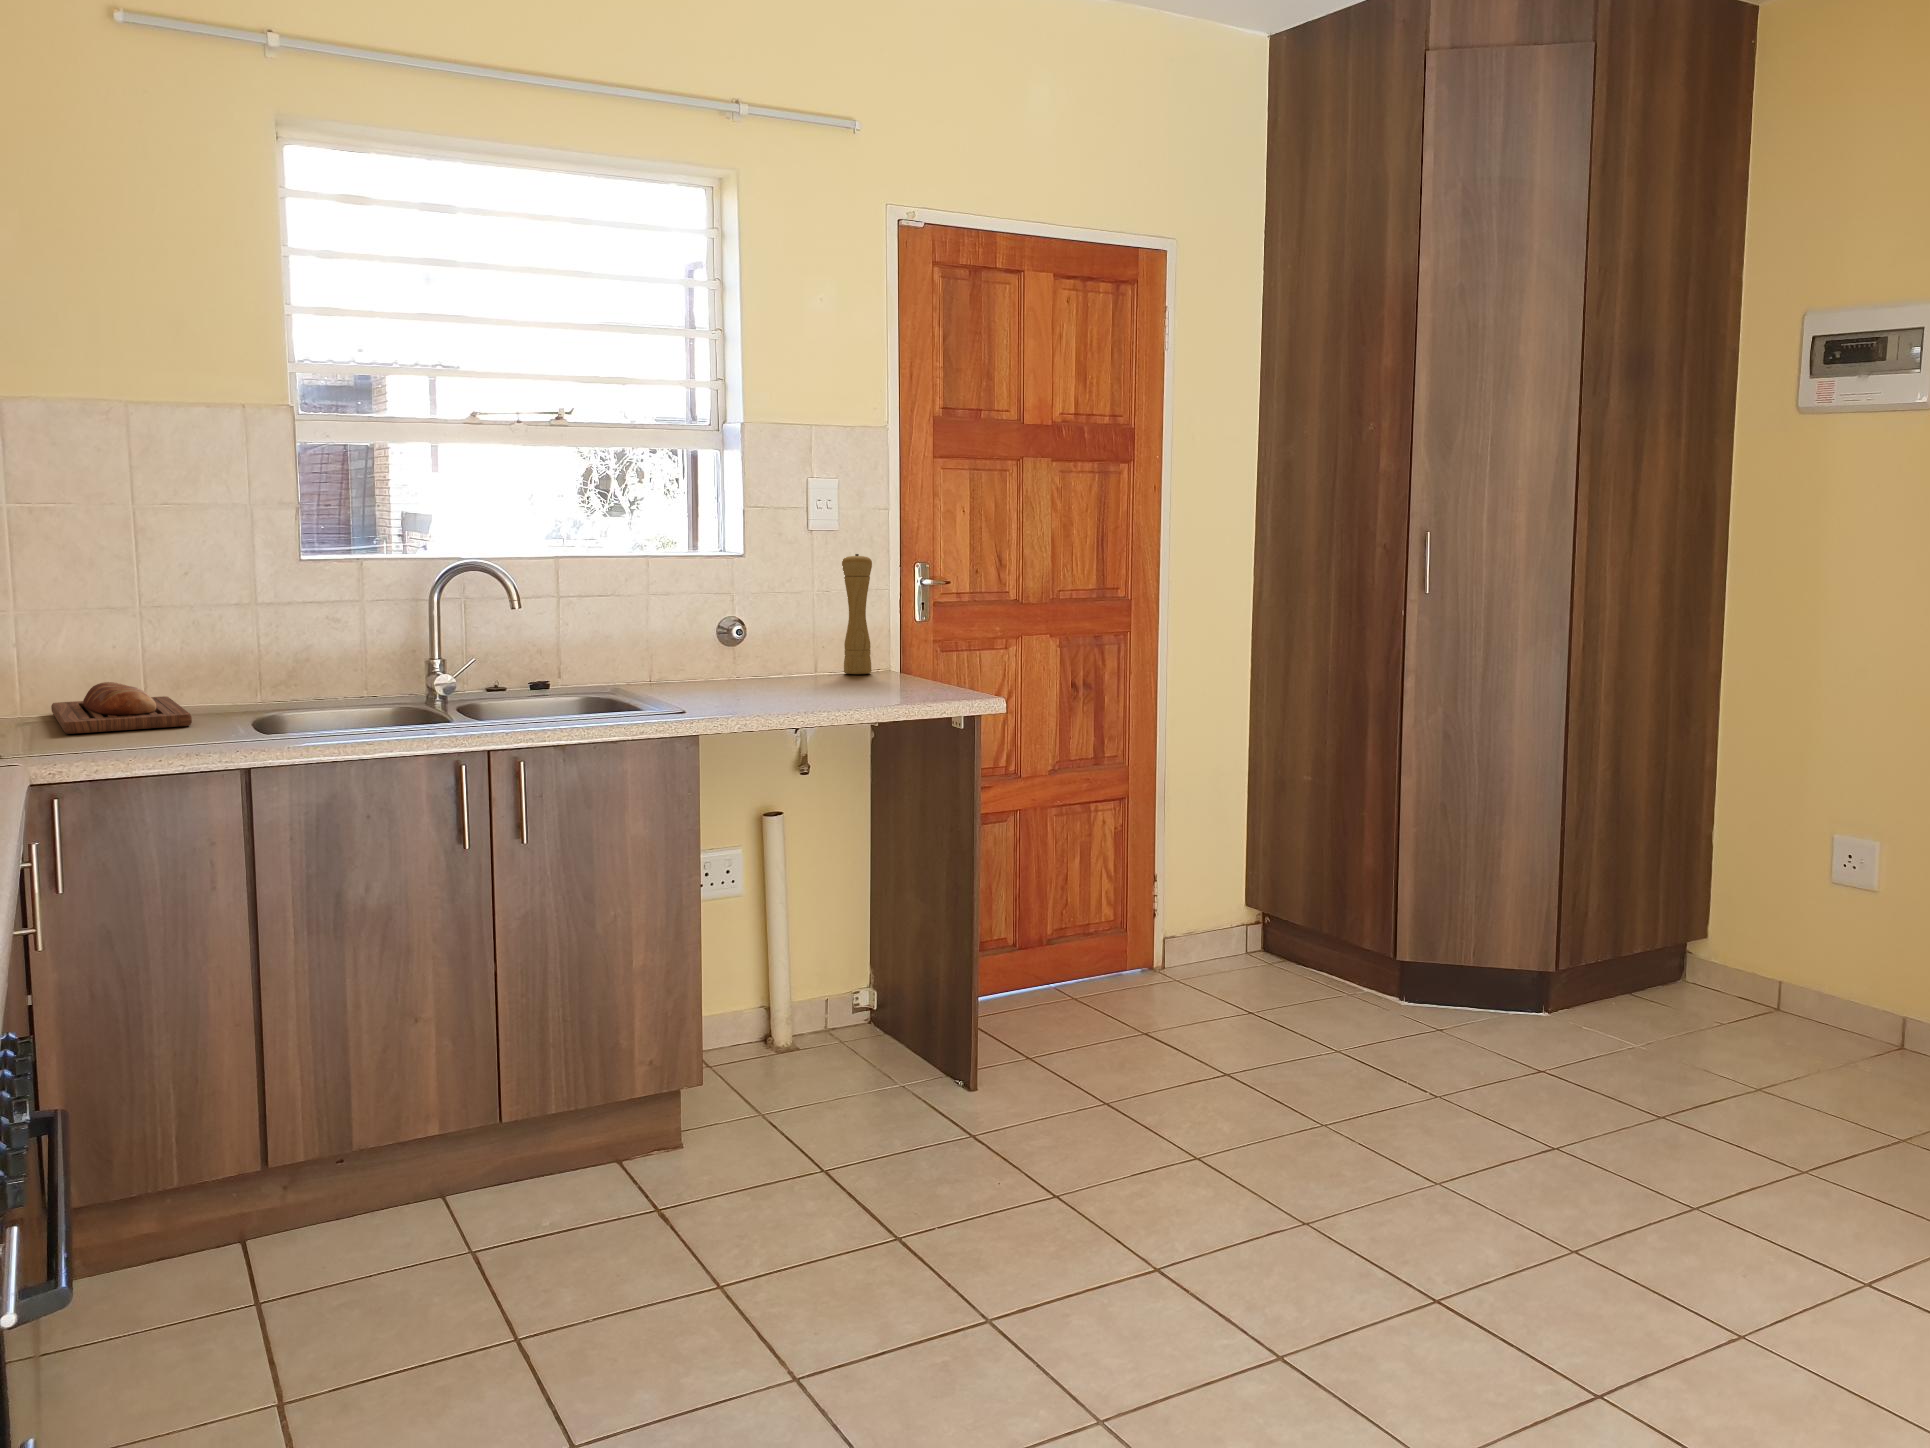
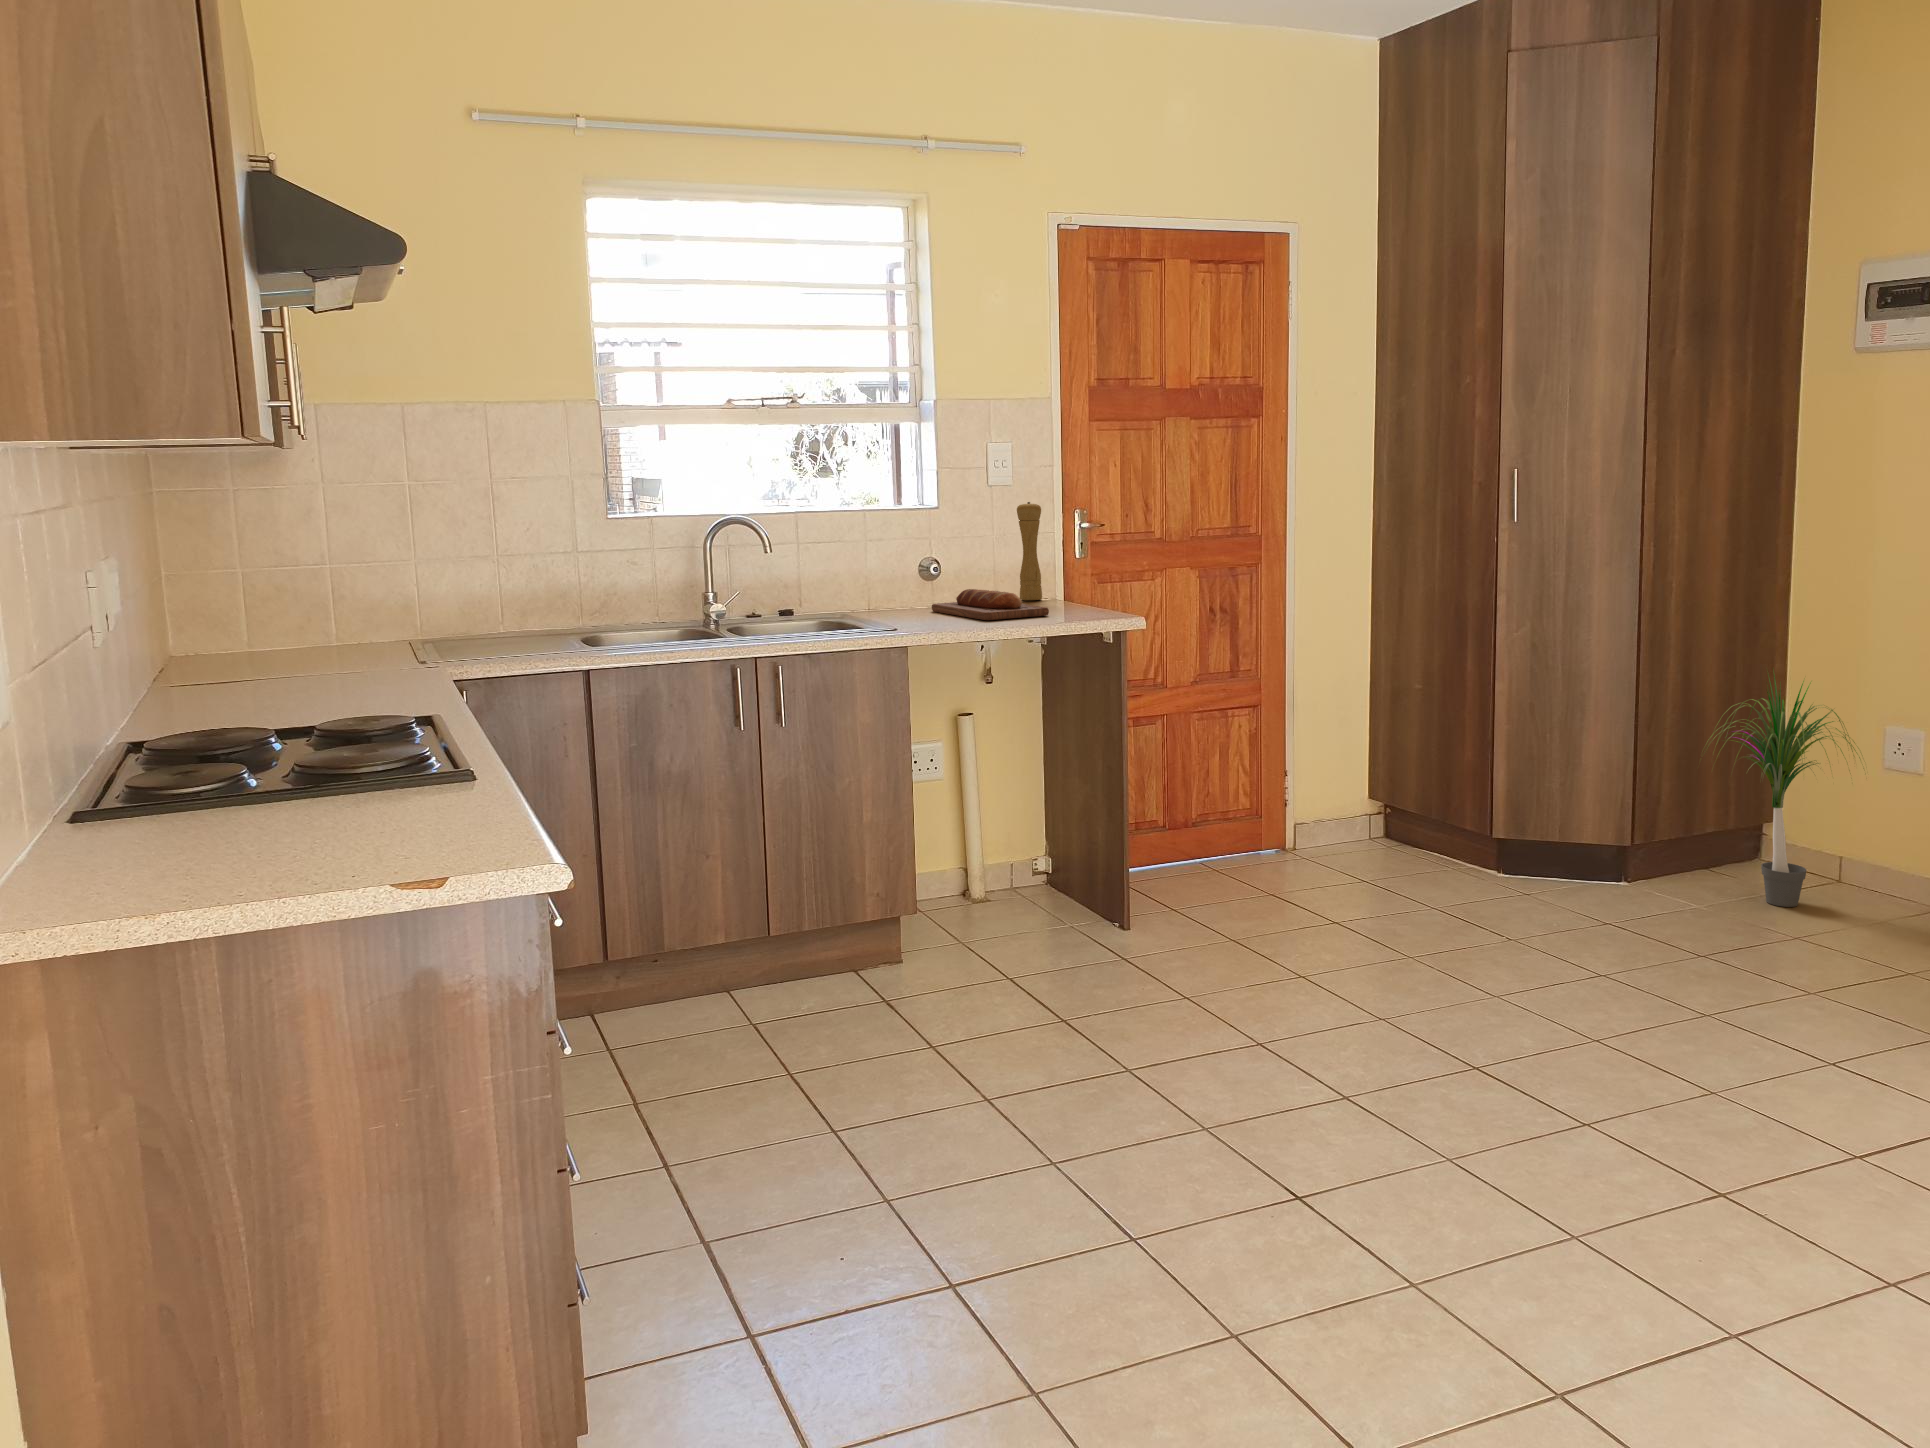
bread loaf: present [51,682,192,734] -> present [932,589,1049,620]
potted plant: none [1628,764,1827,1044] -> present [1704,674,1861,907]

